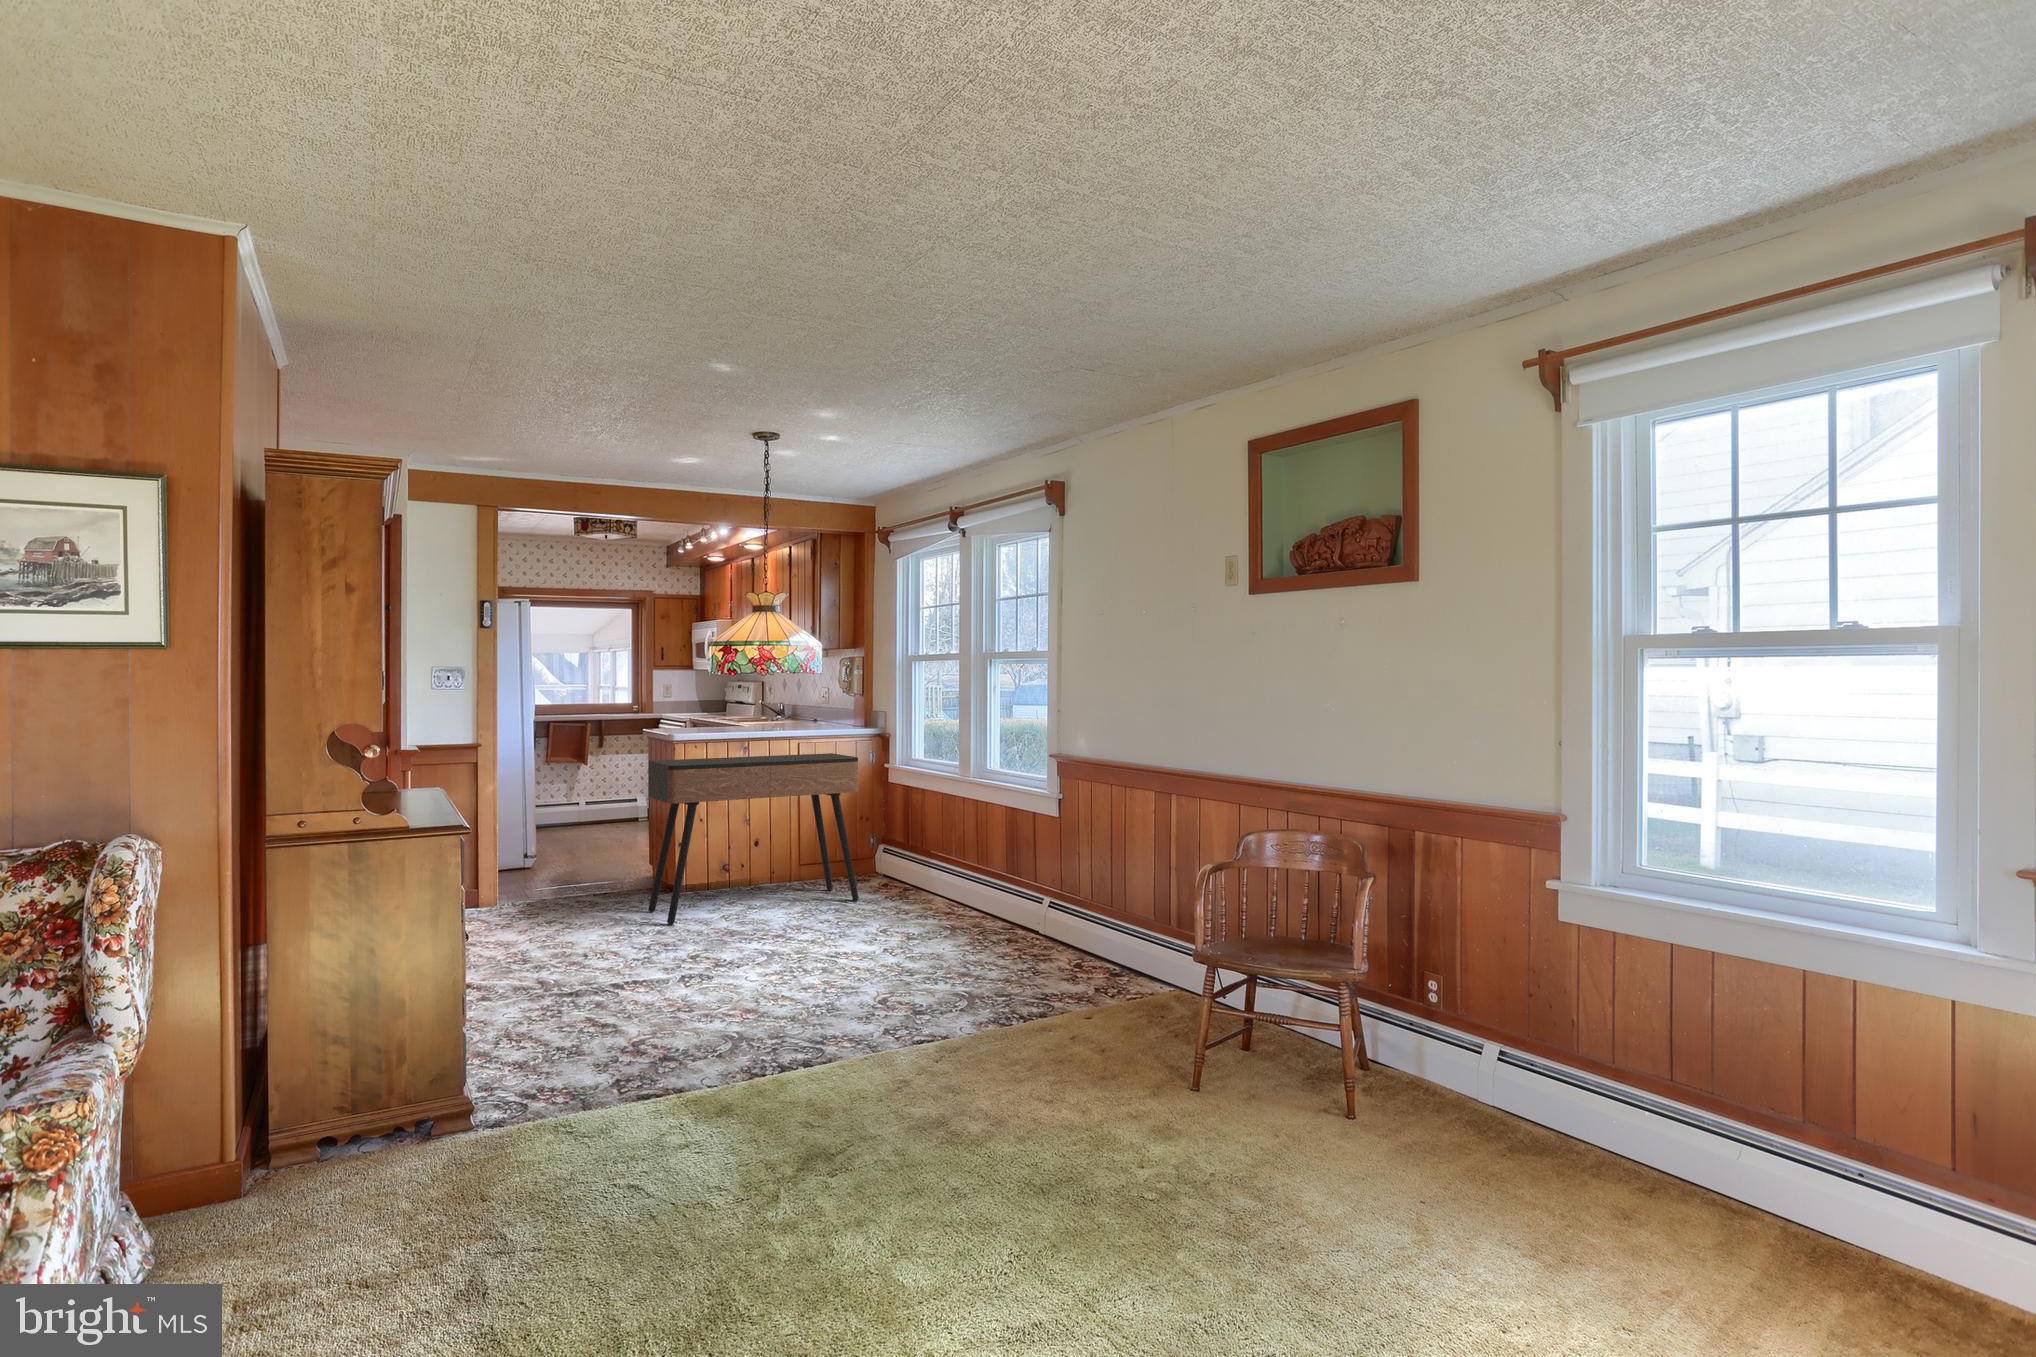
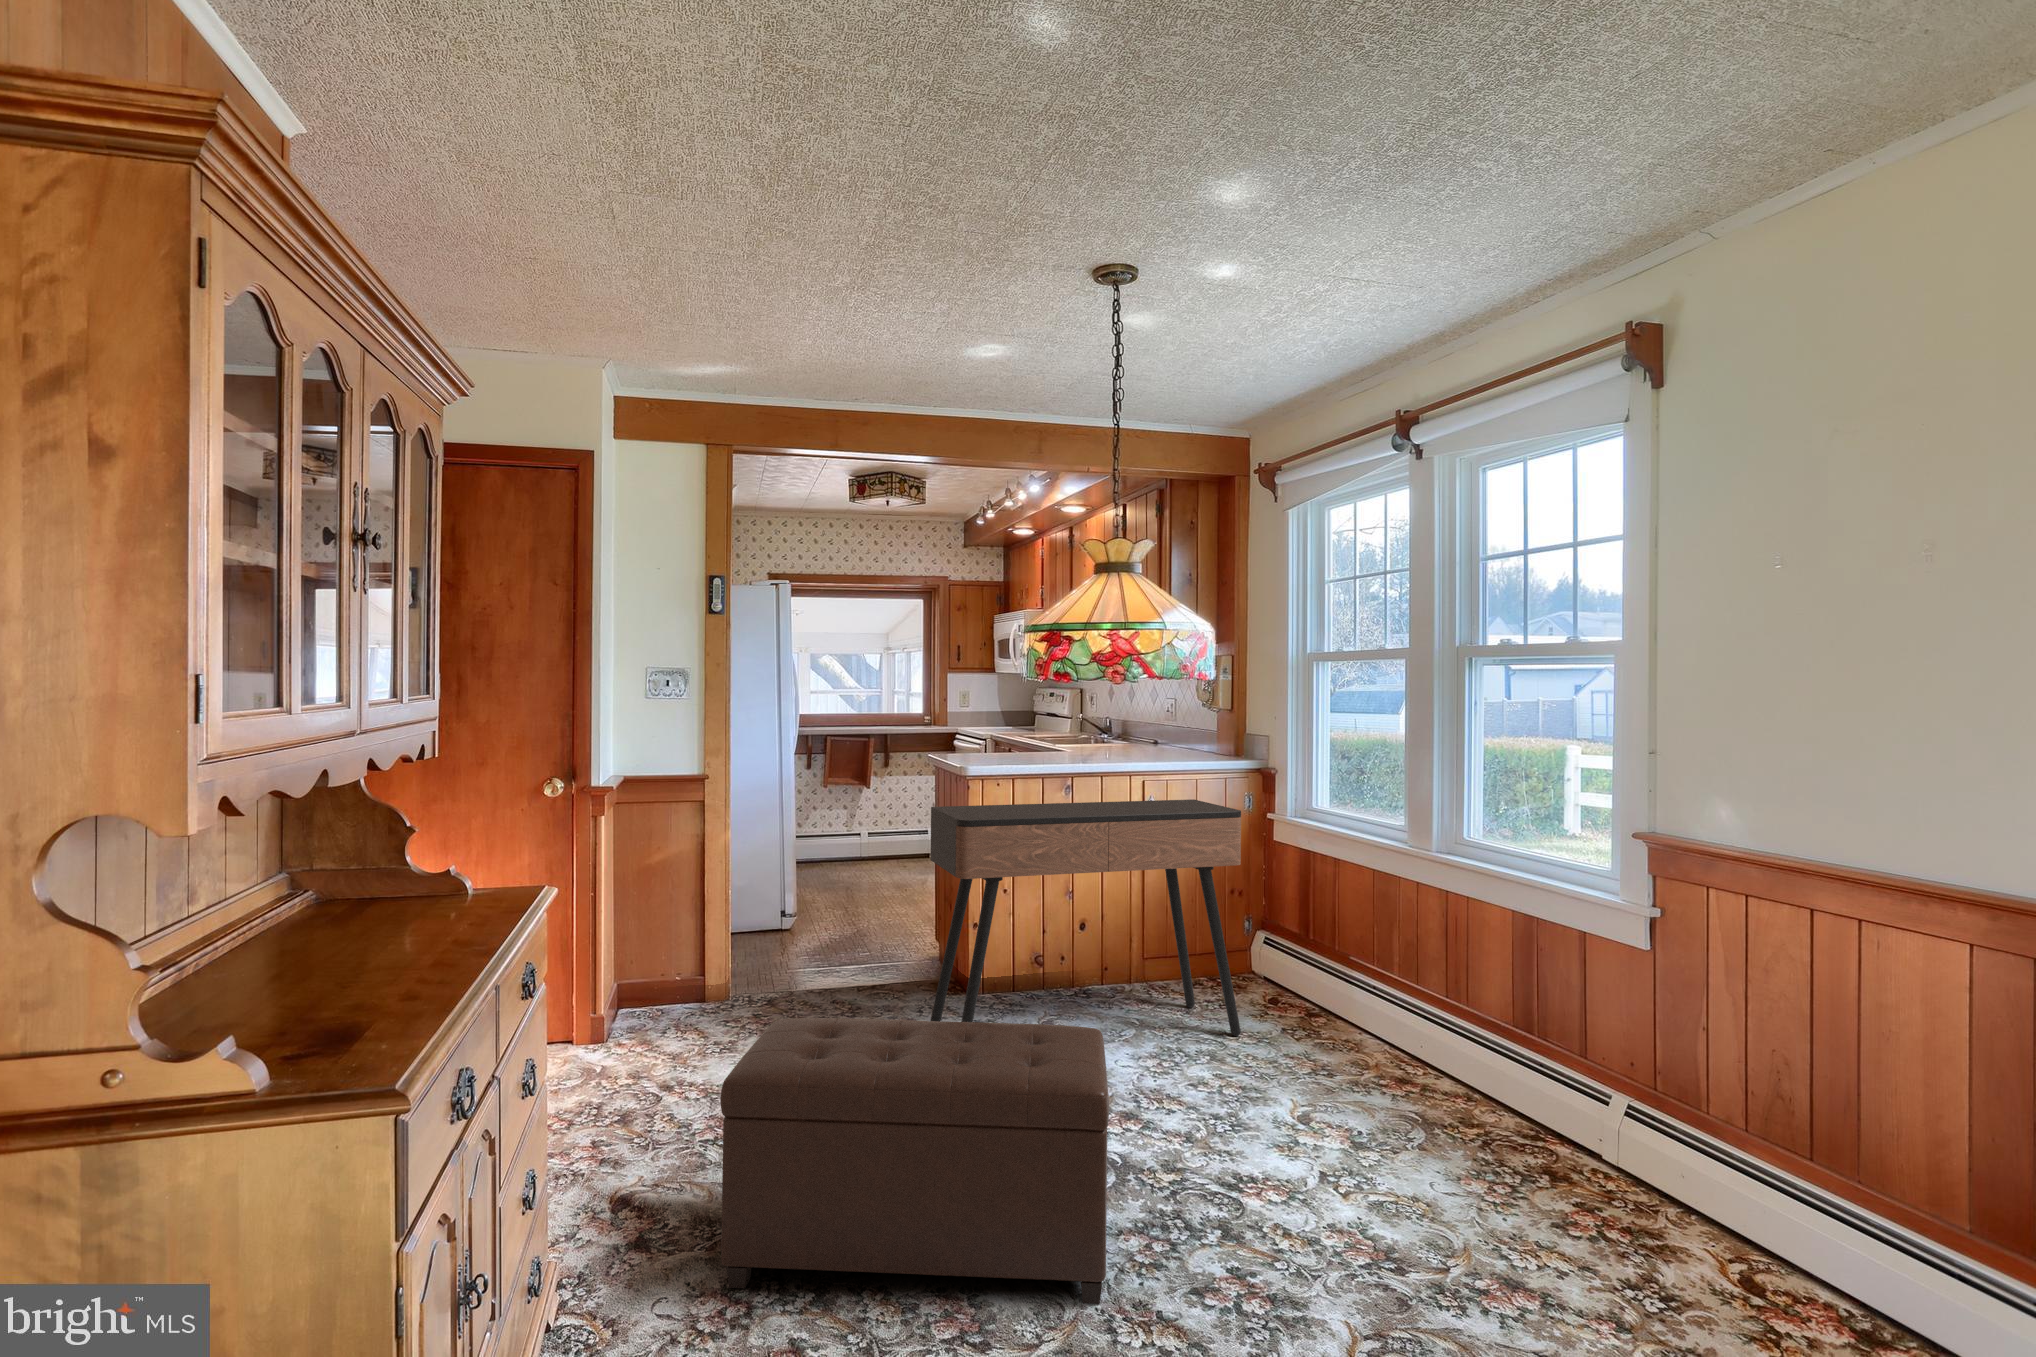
ottoman: none [535,869,757,1009] -> present [720,1018,1109,1304]

